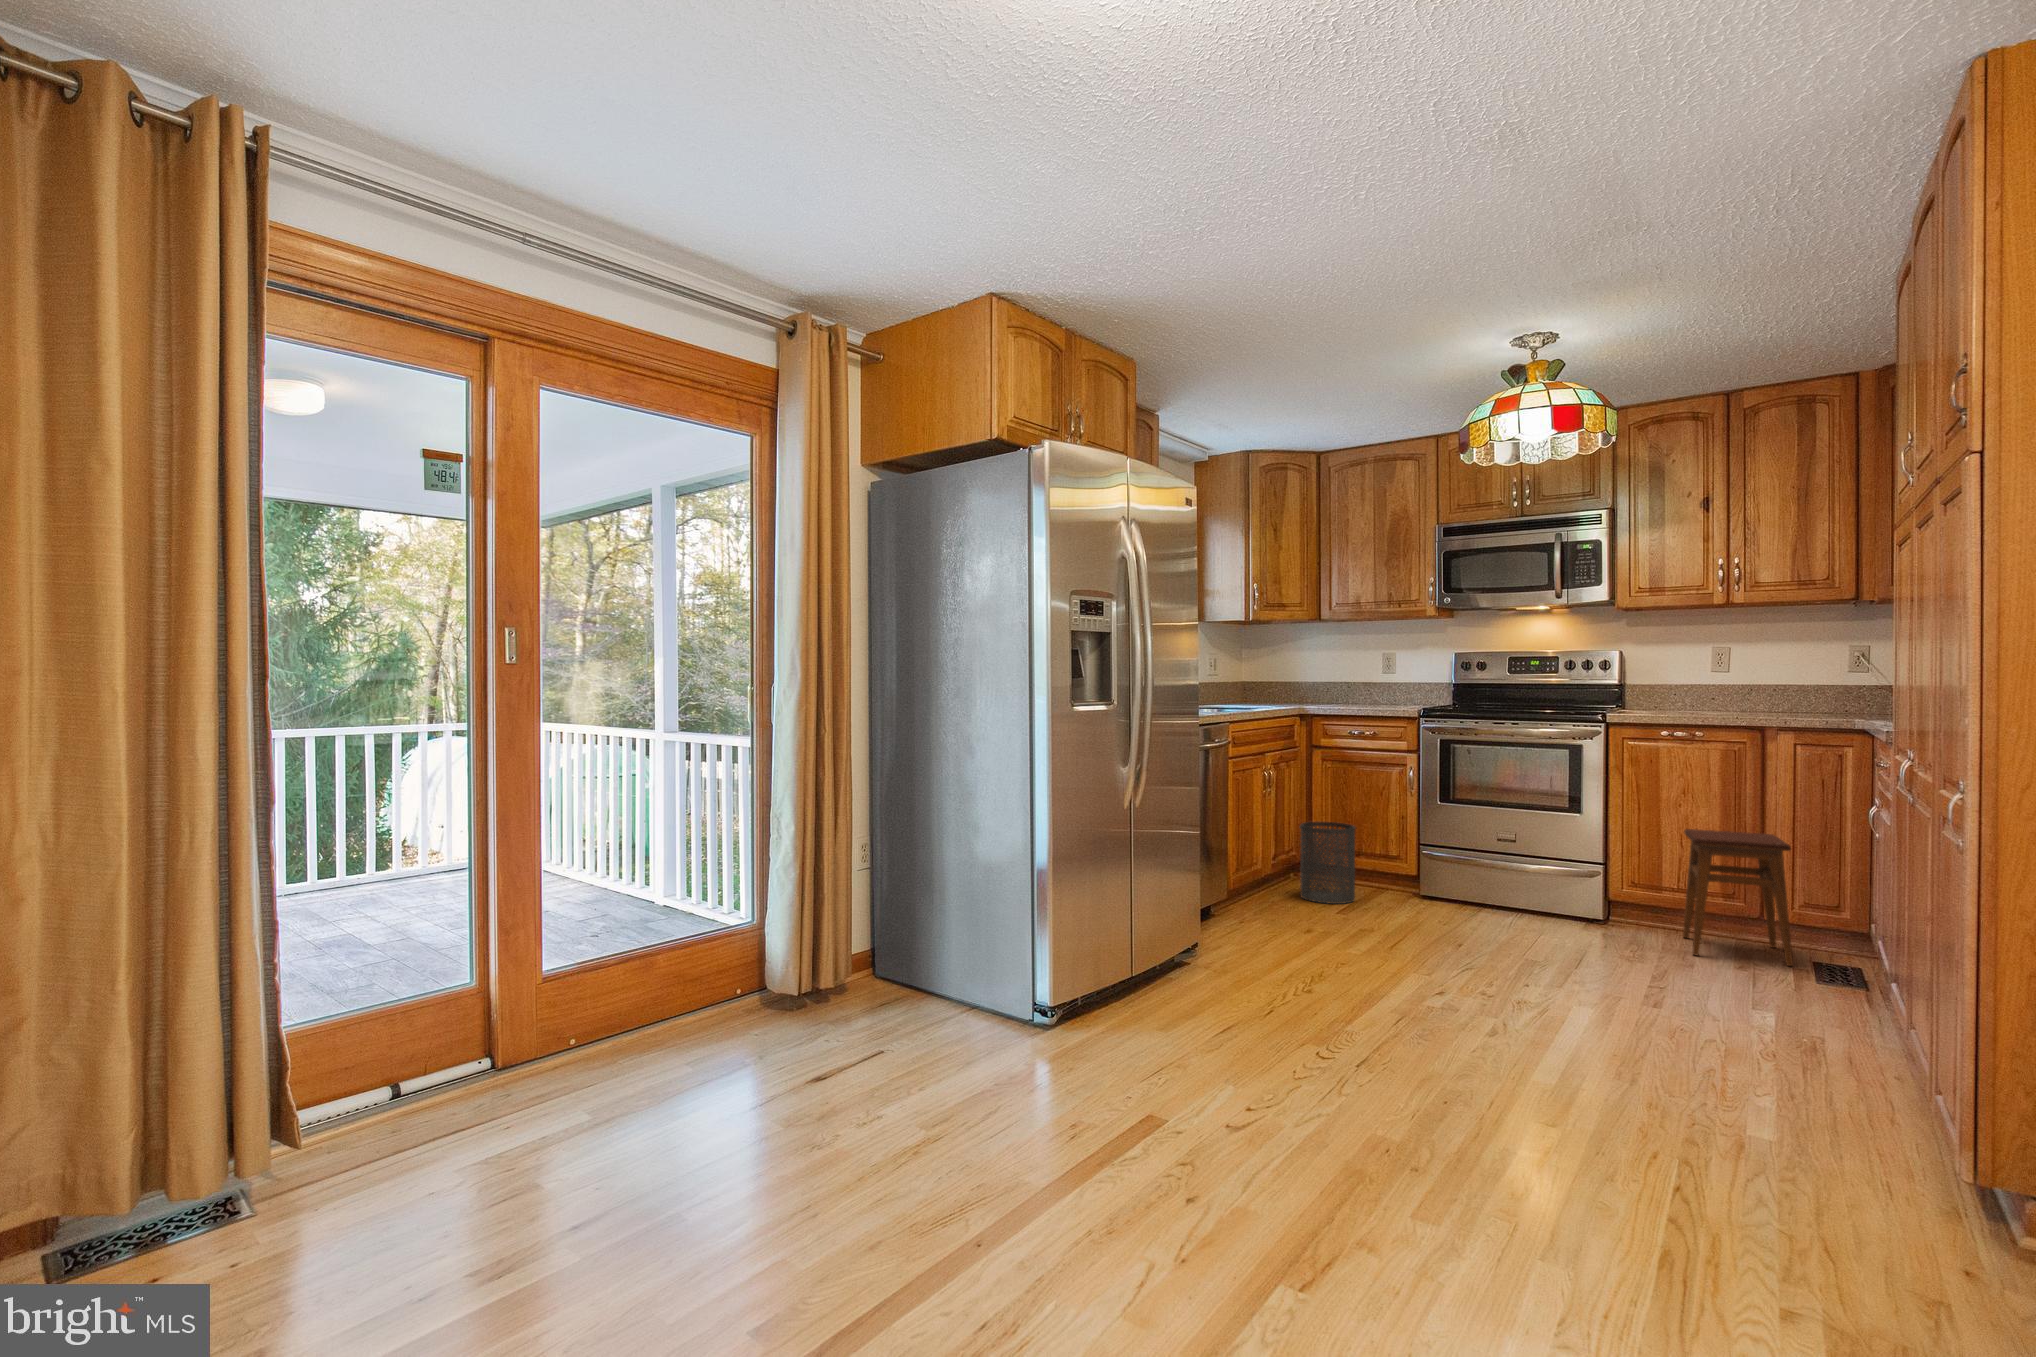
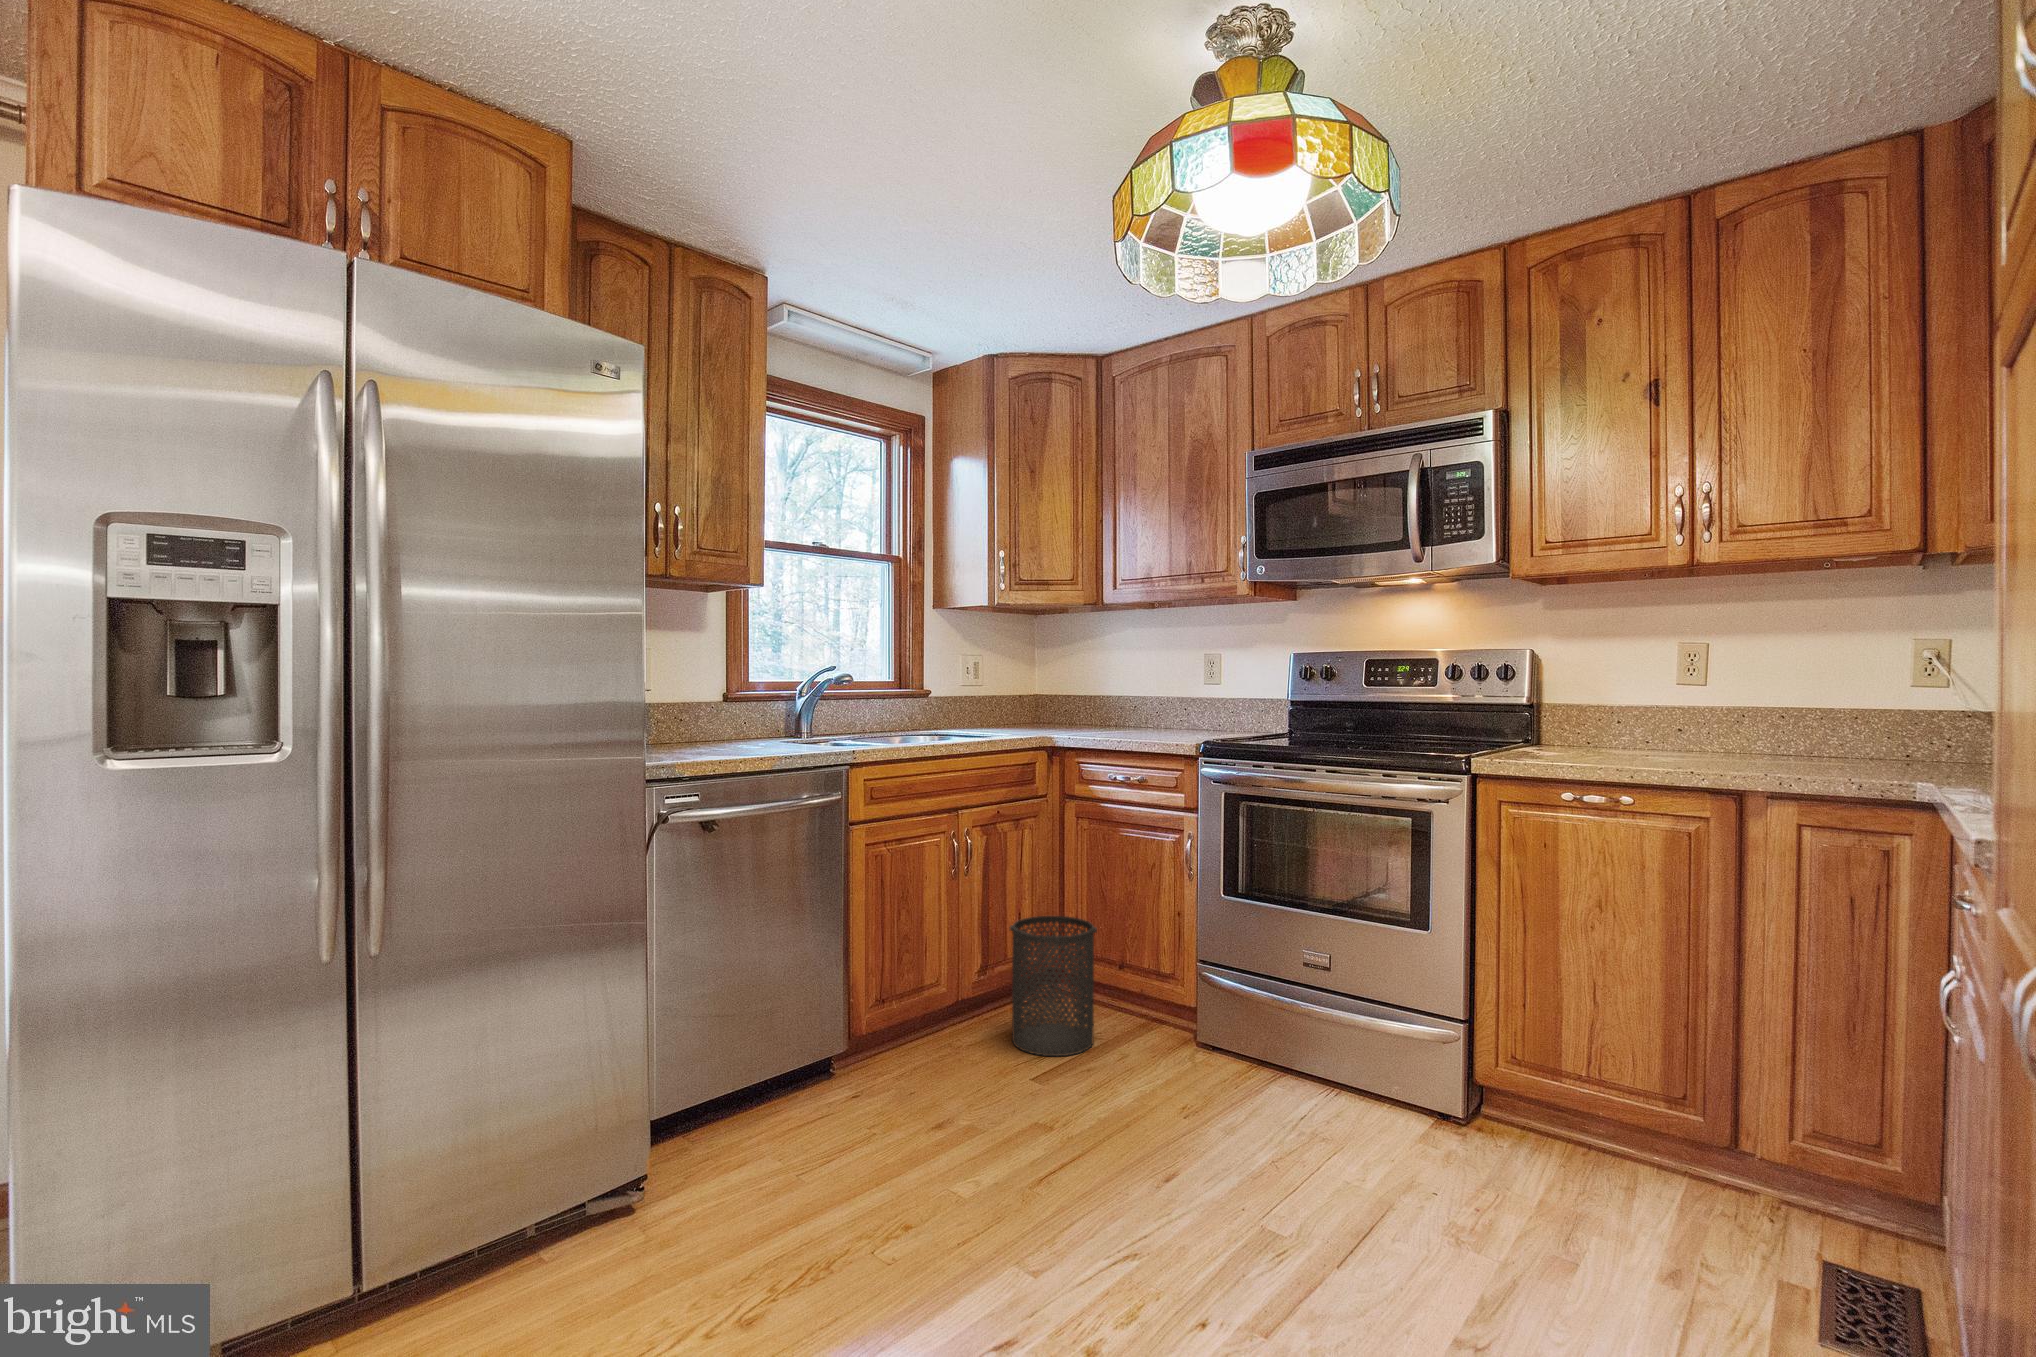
stool: present [1683,829,1793,966] -> none [1592,973,1784,1280]

